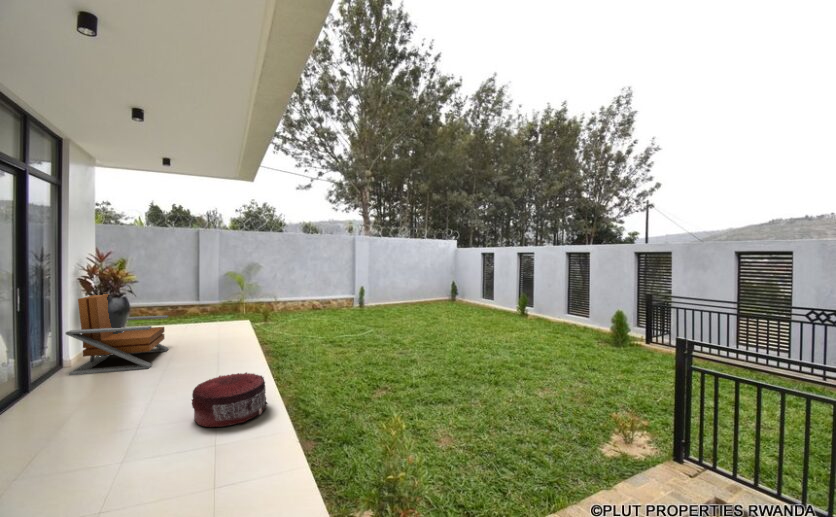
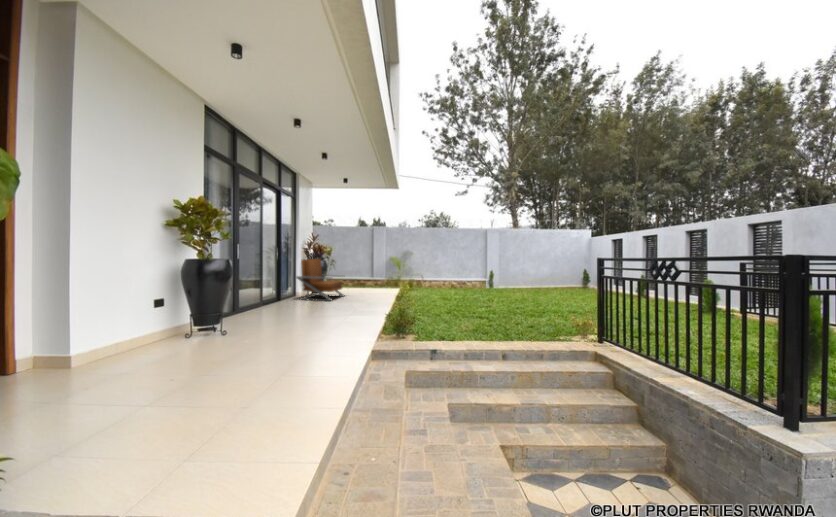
pouf: present [192,372,268,427] -> none [337,298,375,320]

